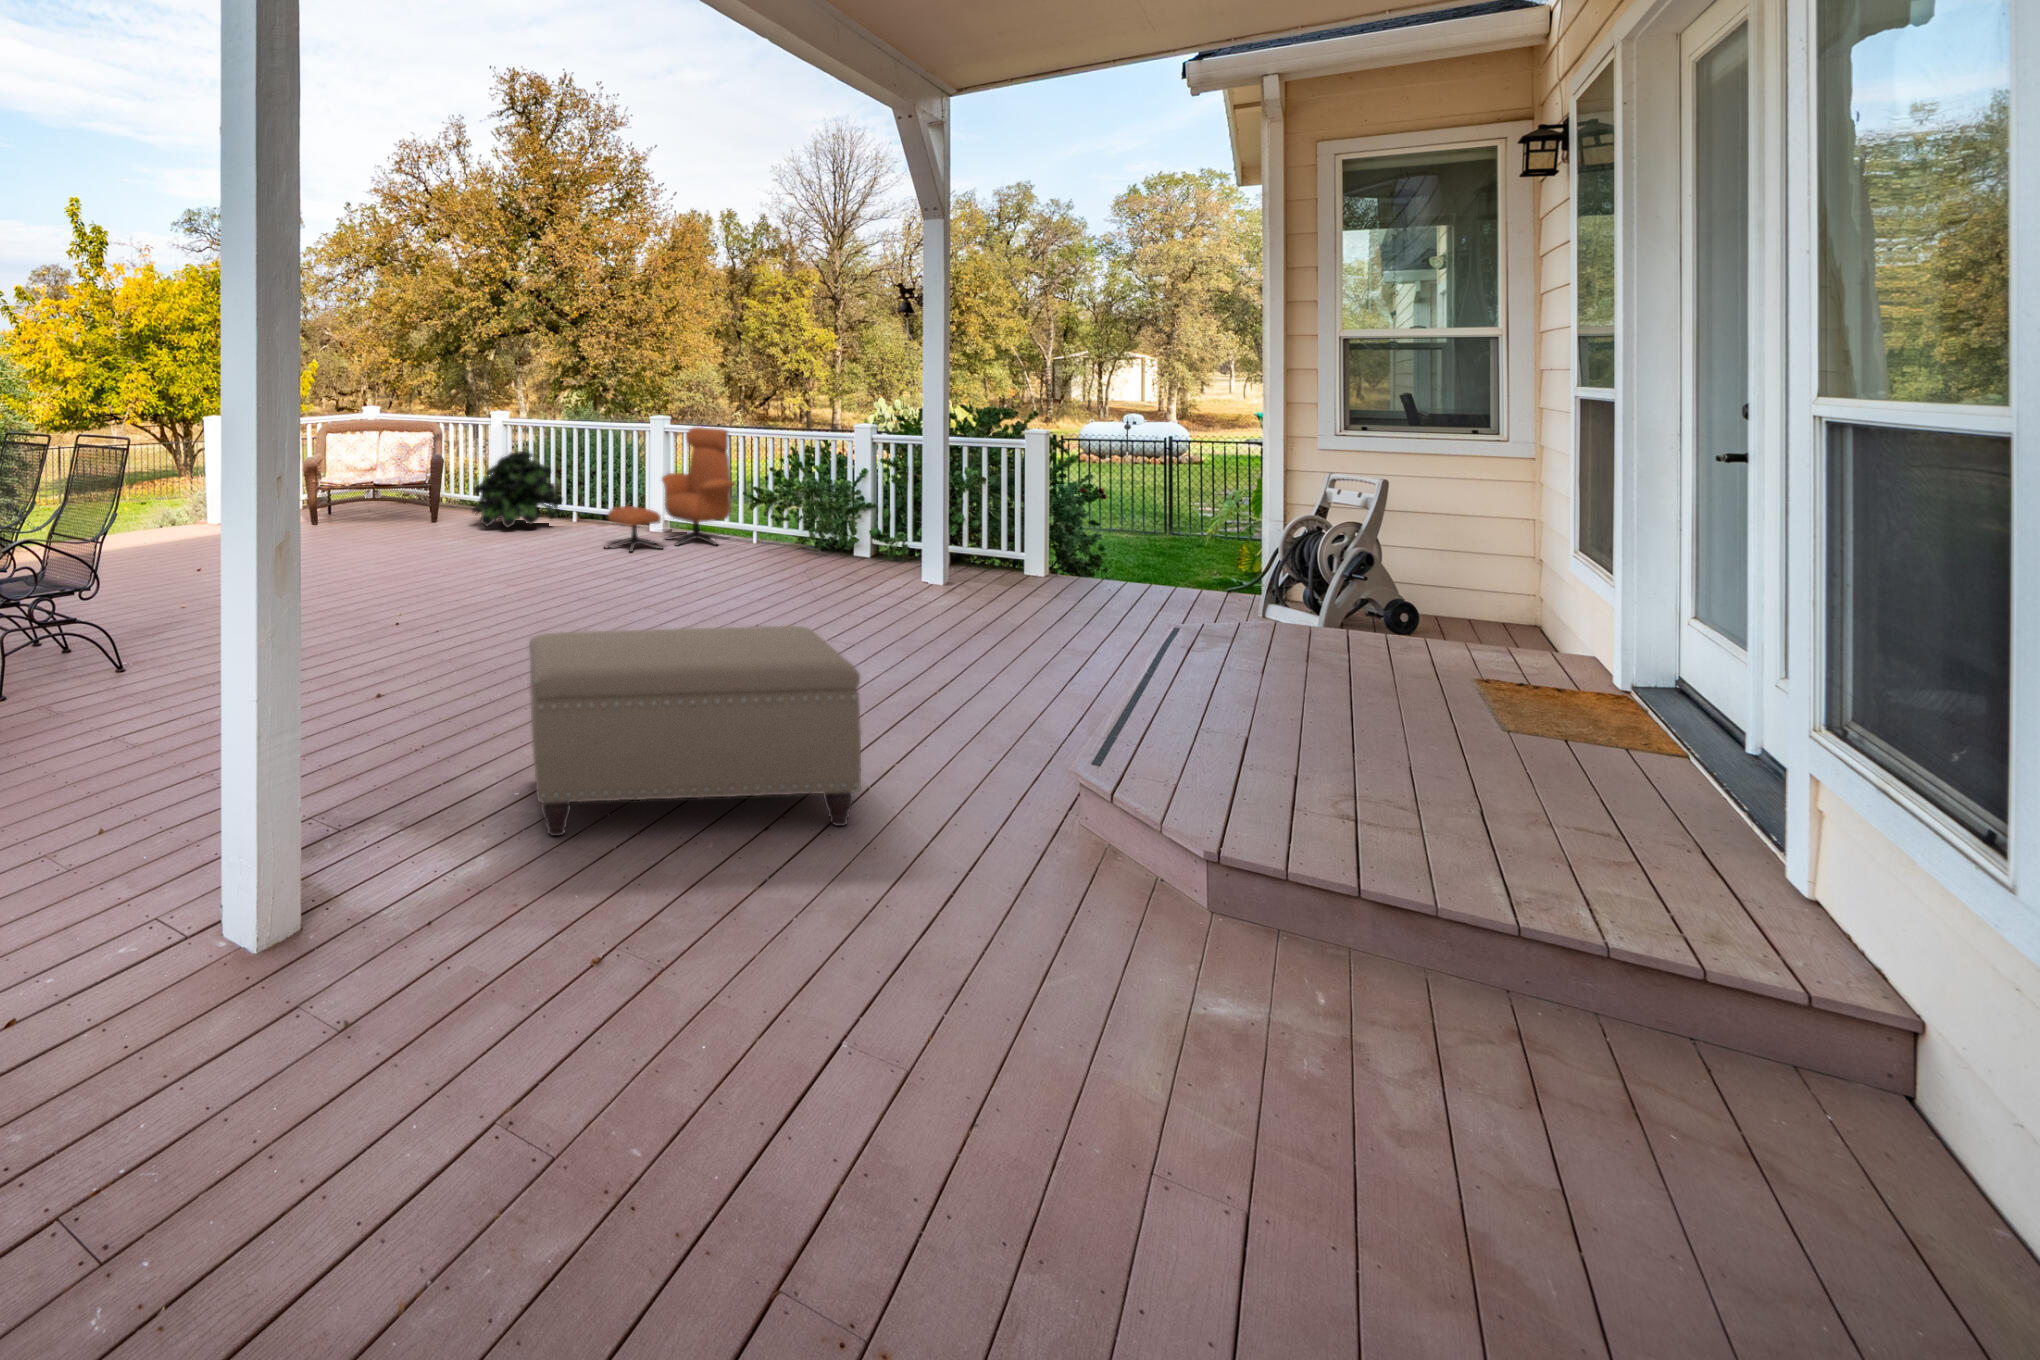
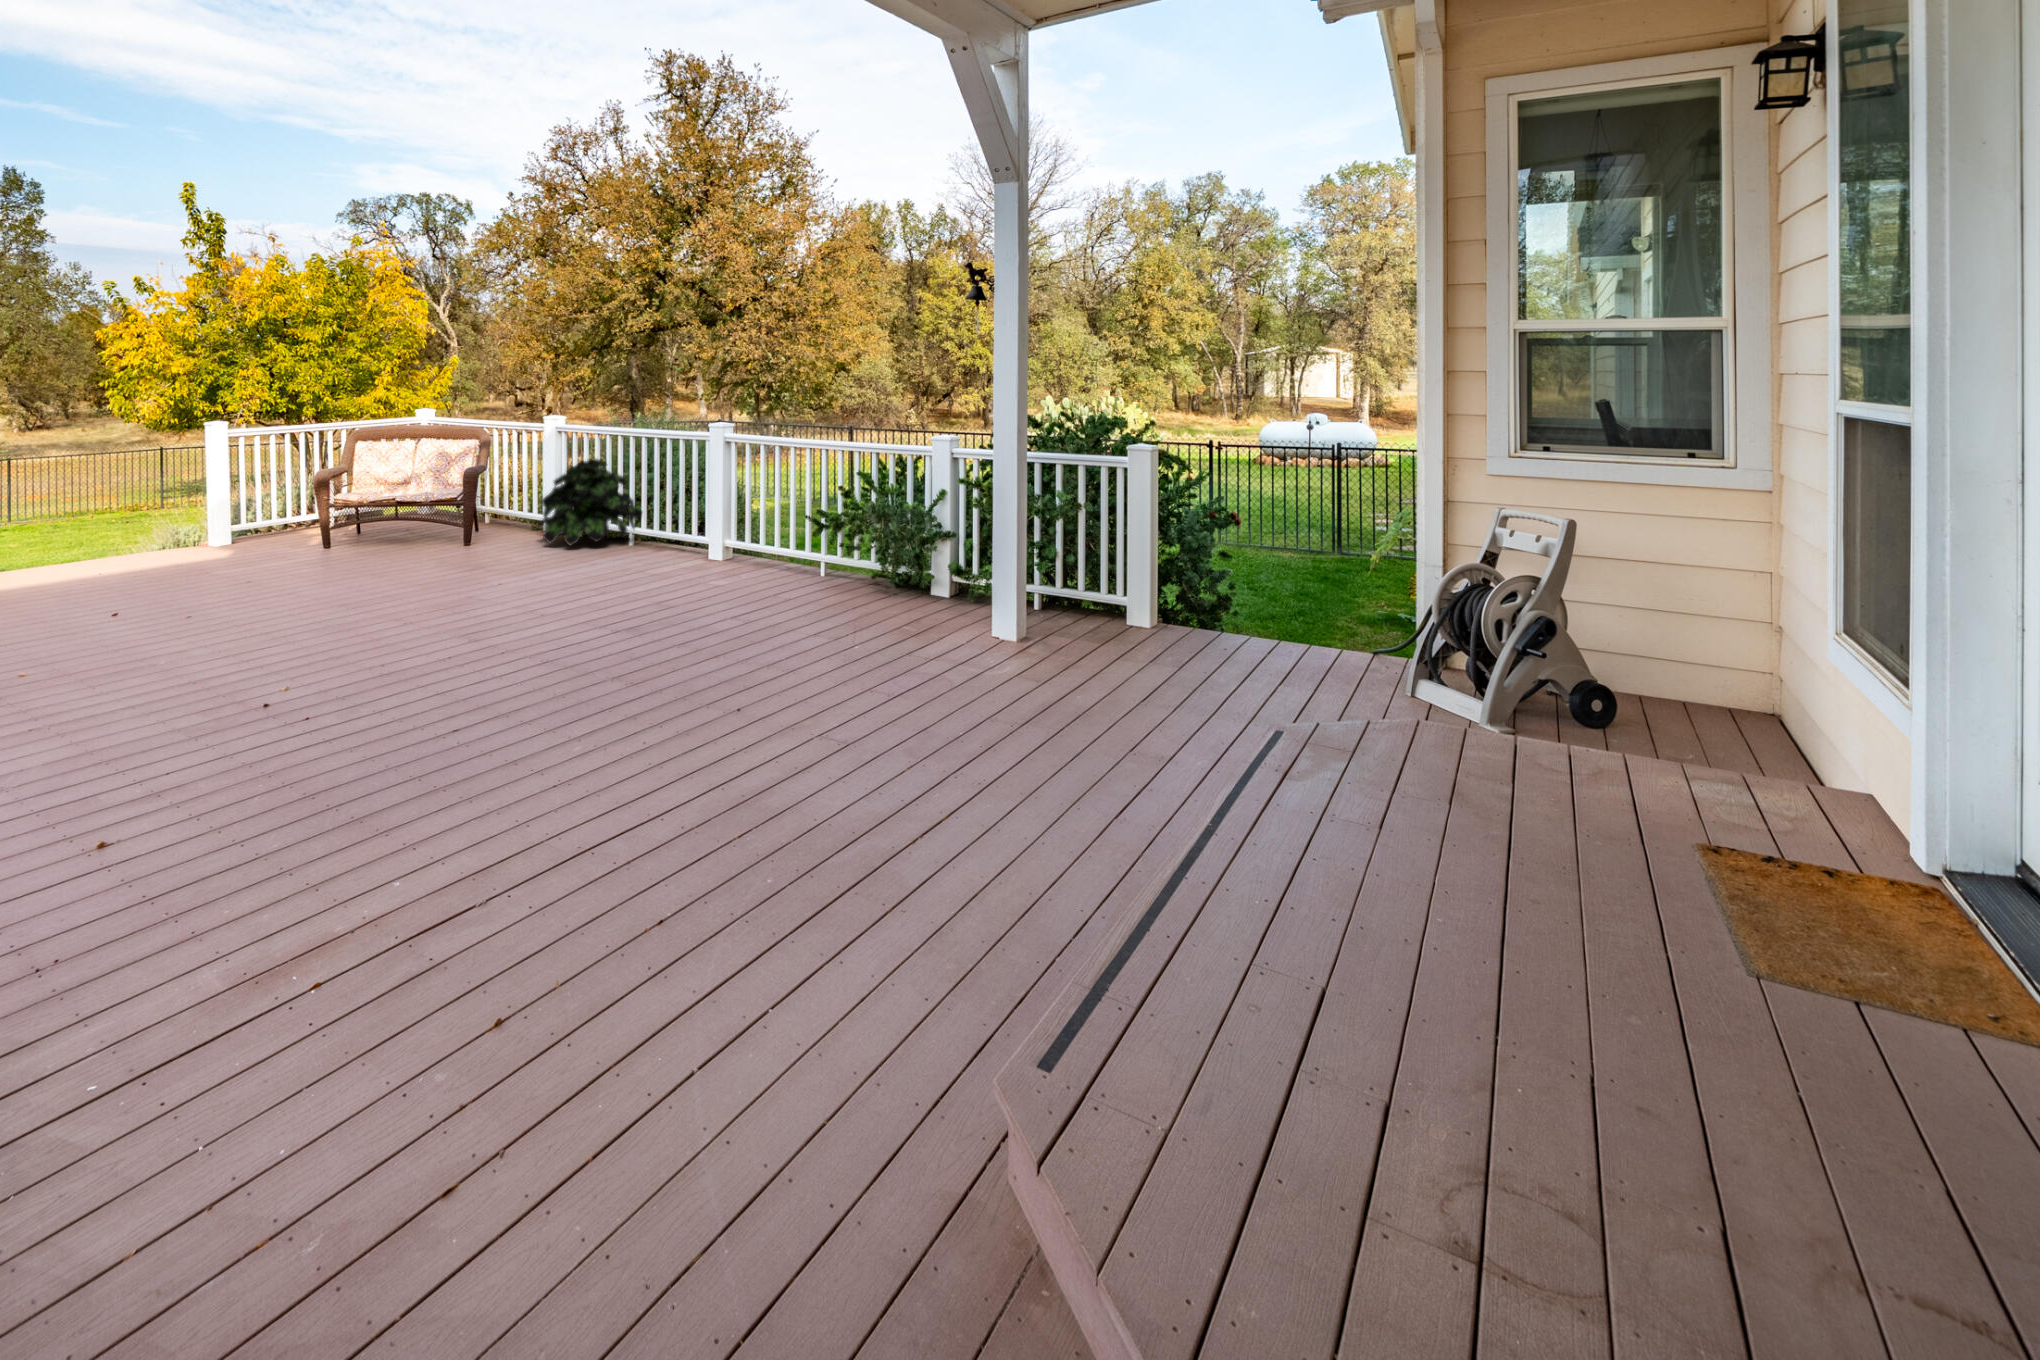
lounge chair: present [605,427,734,551] -> none [658,435,810,580]
ottoman: present [529,626,861,836] -> none [87,771,654,1148]

